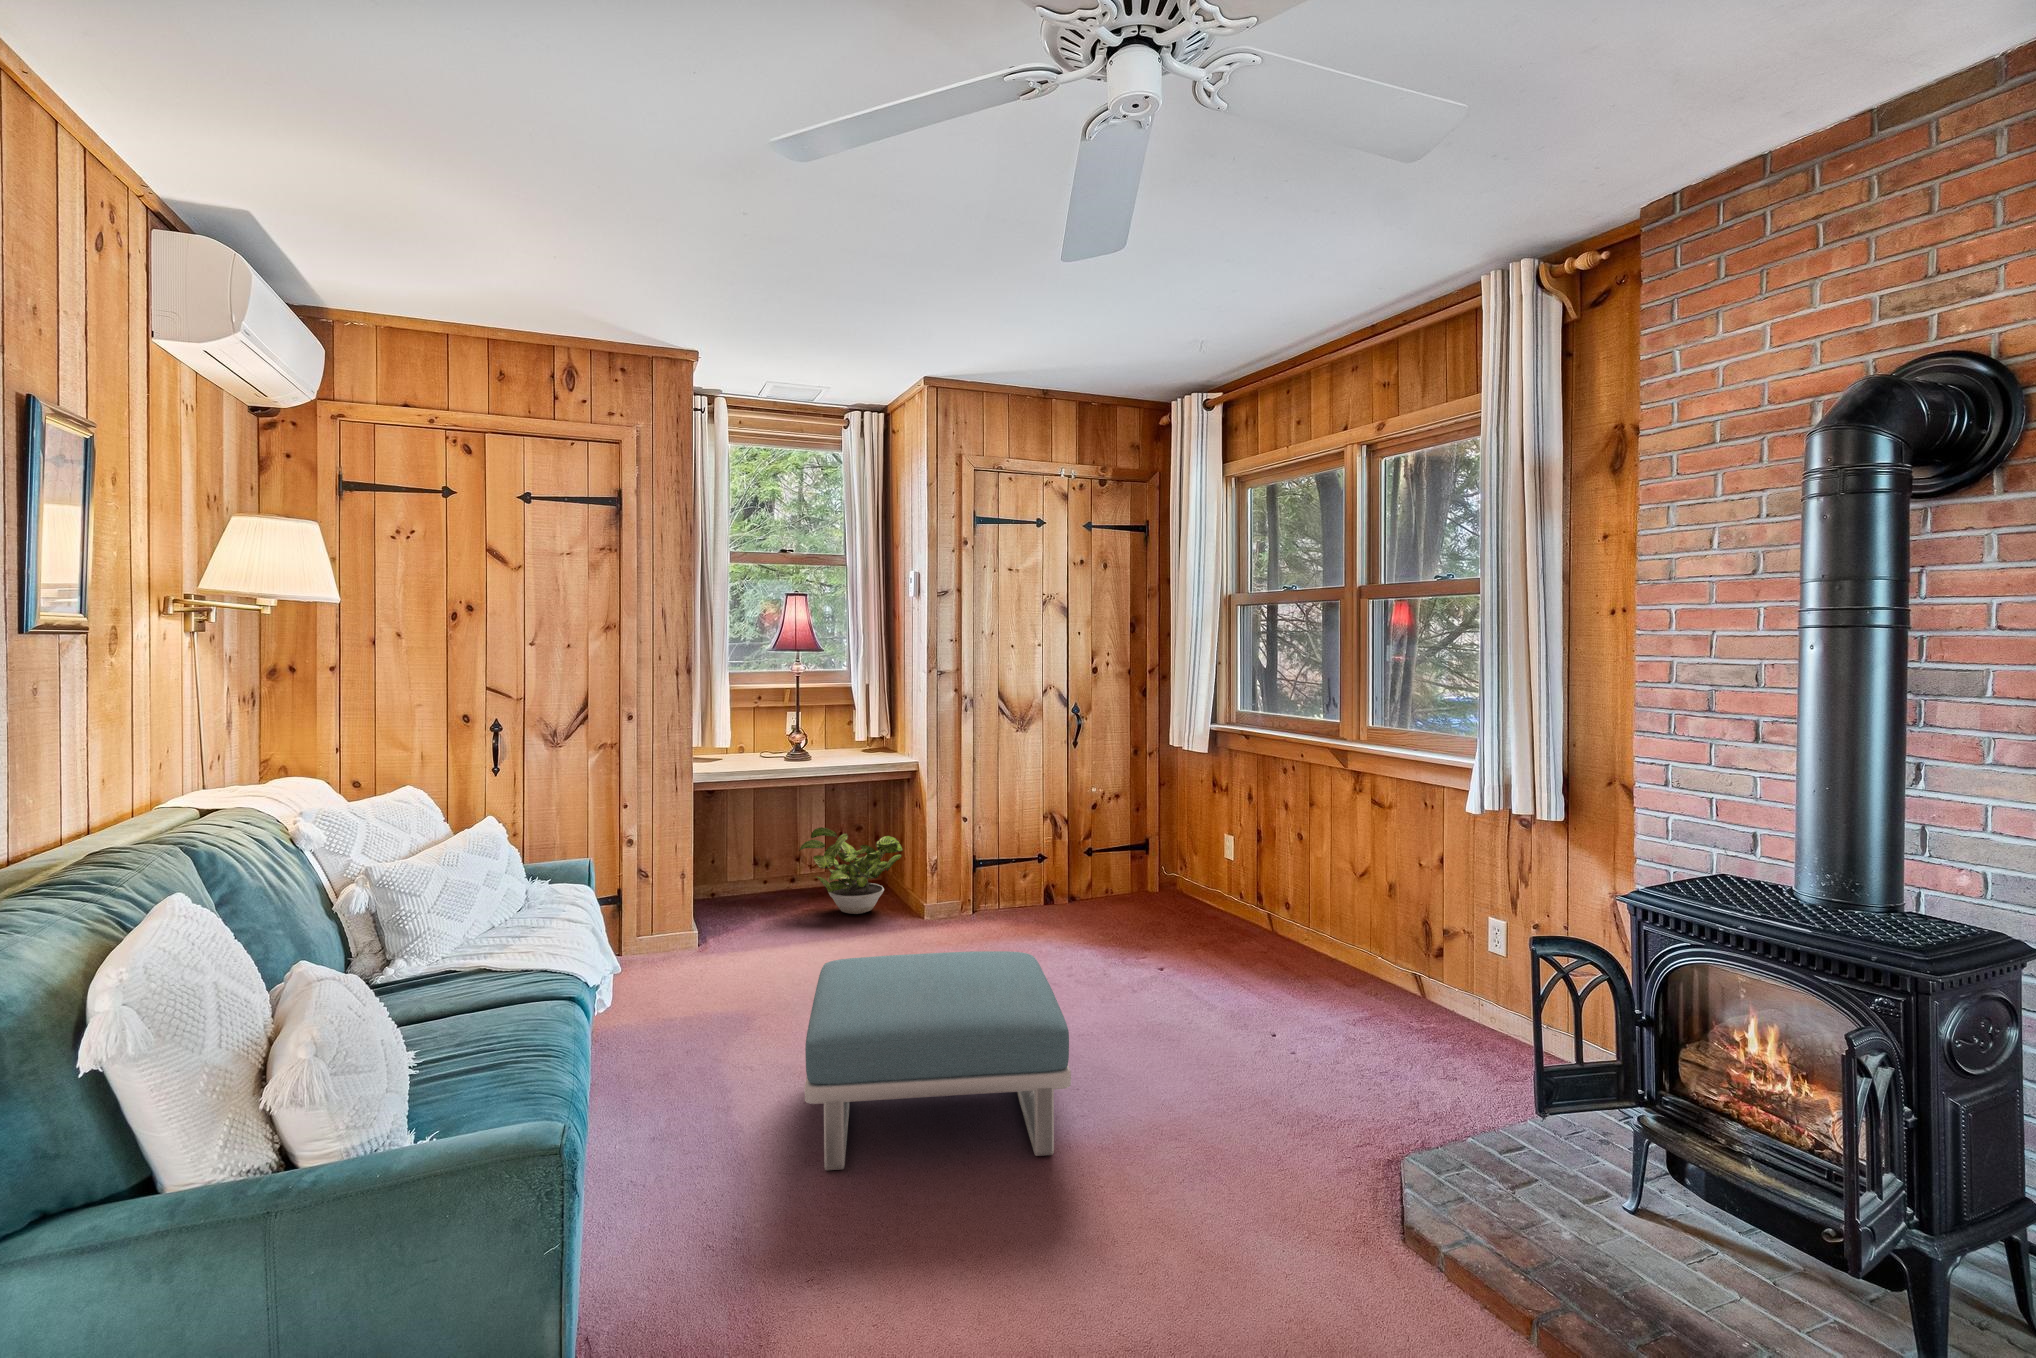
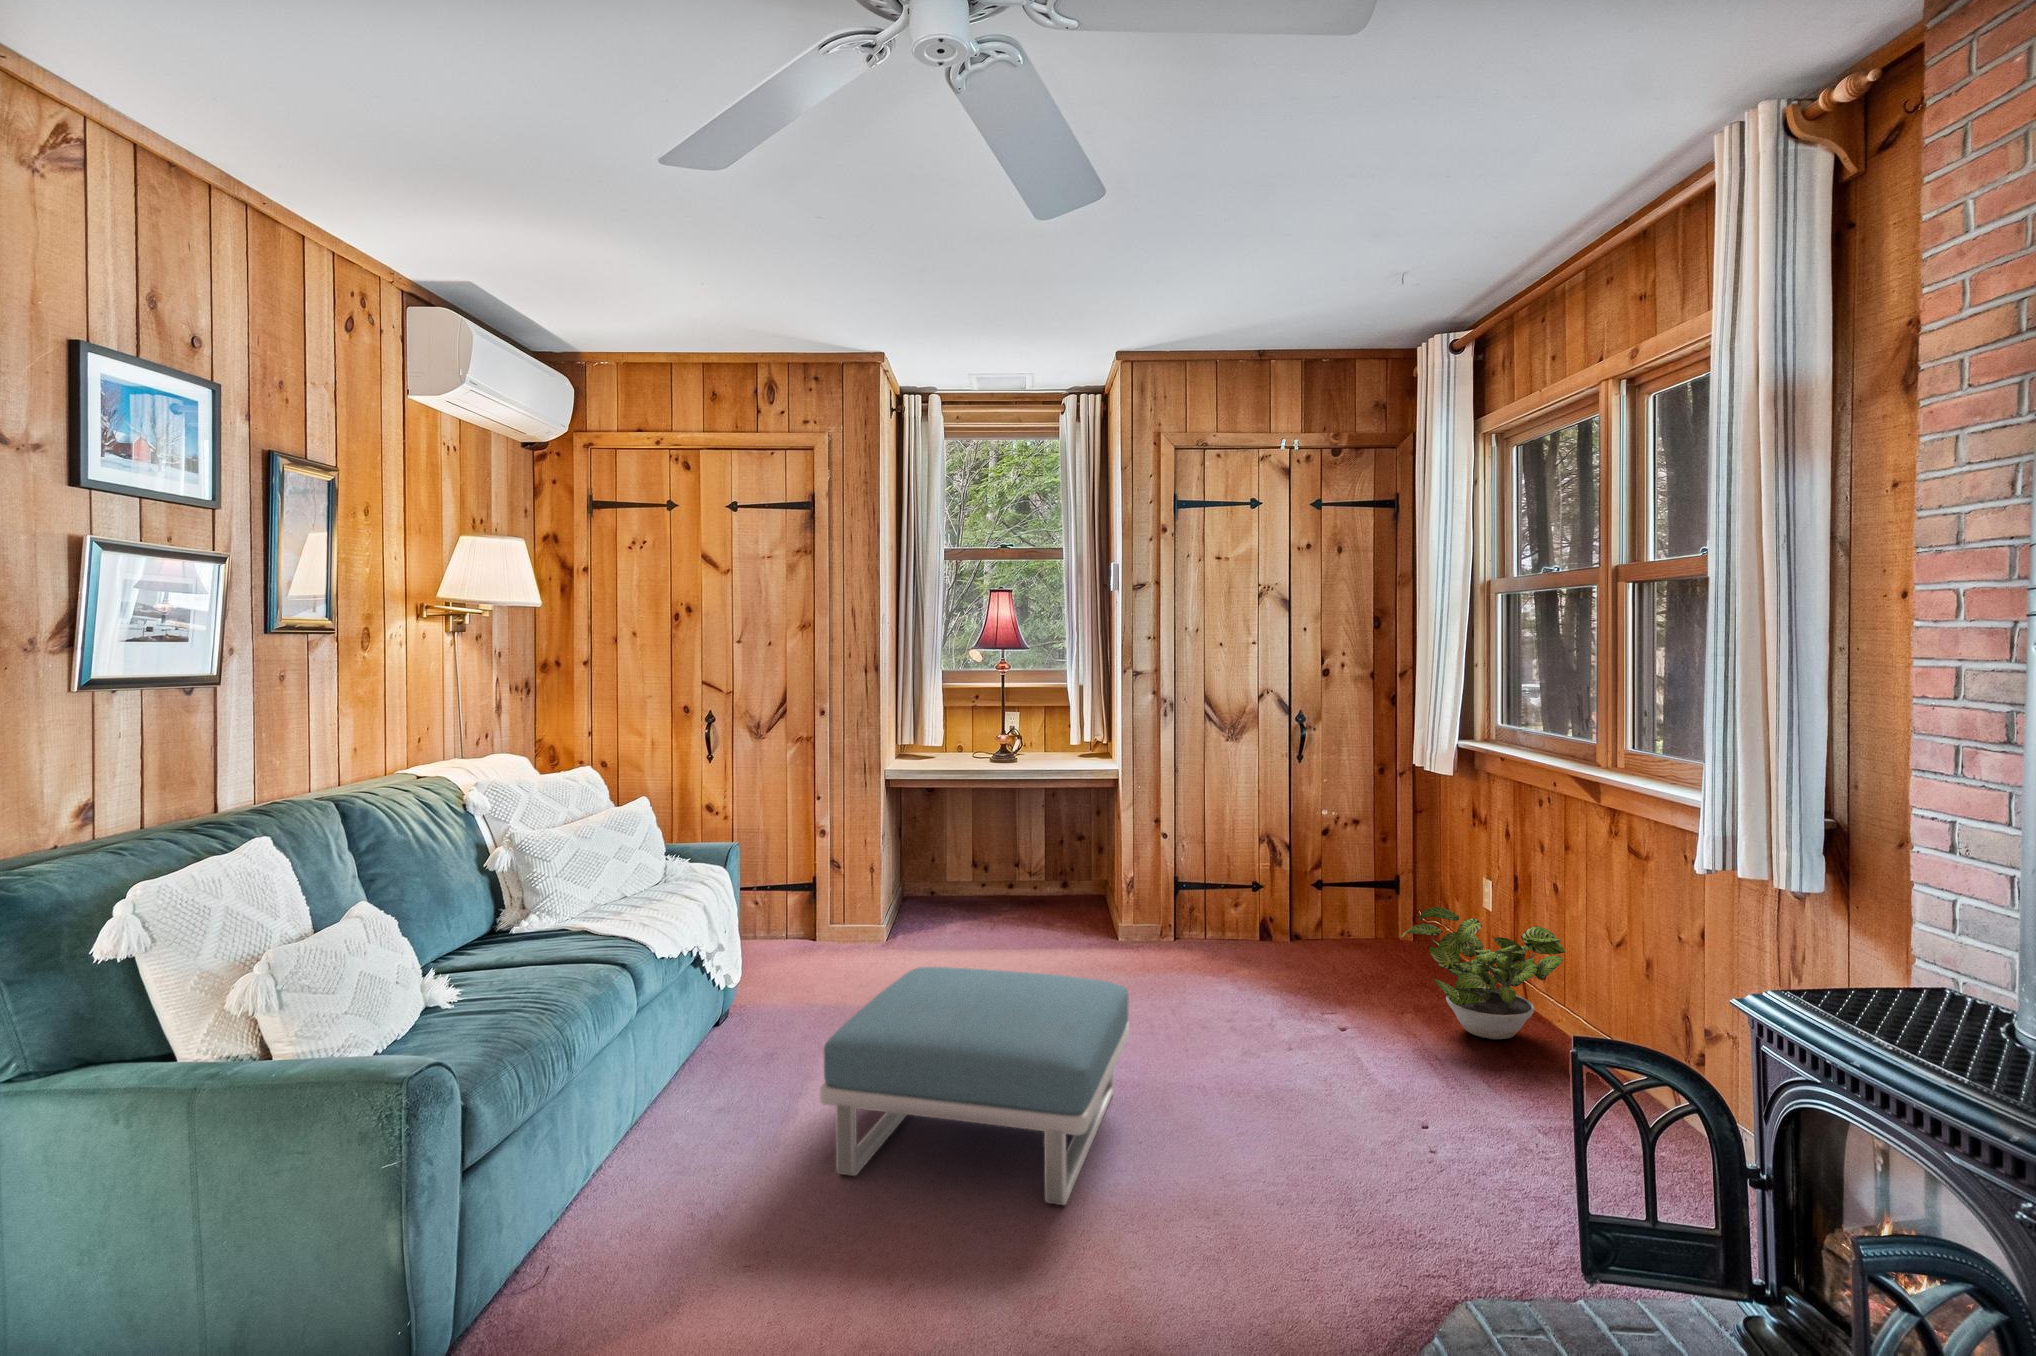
potted plant: present [799,827,902,914] -> present [1402,907,1565,1039]

